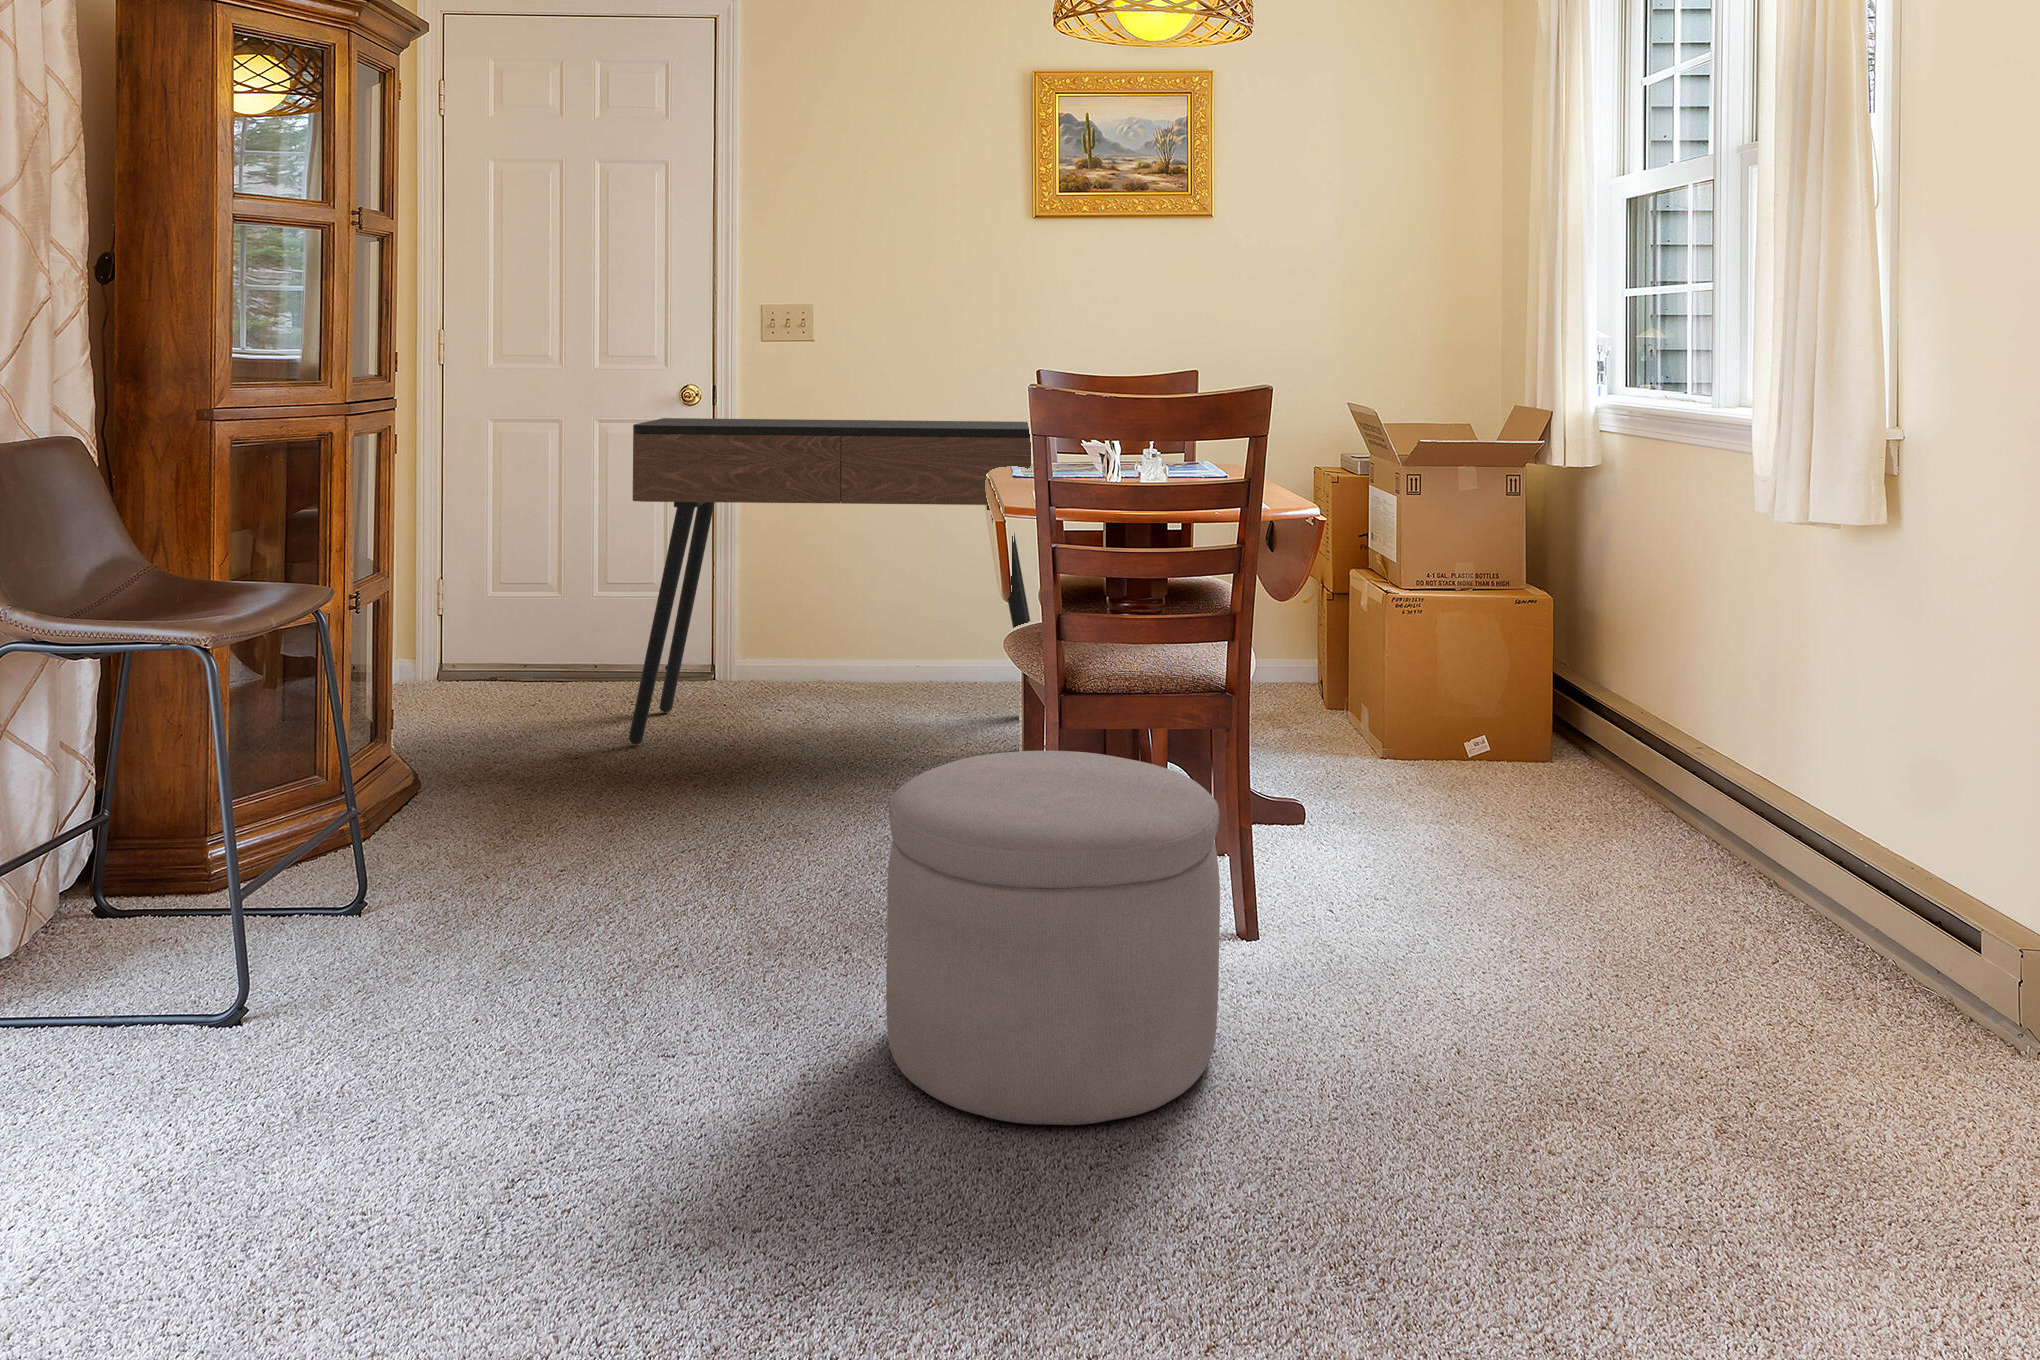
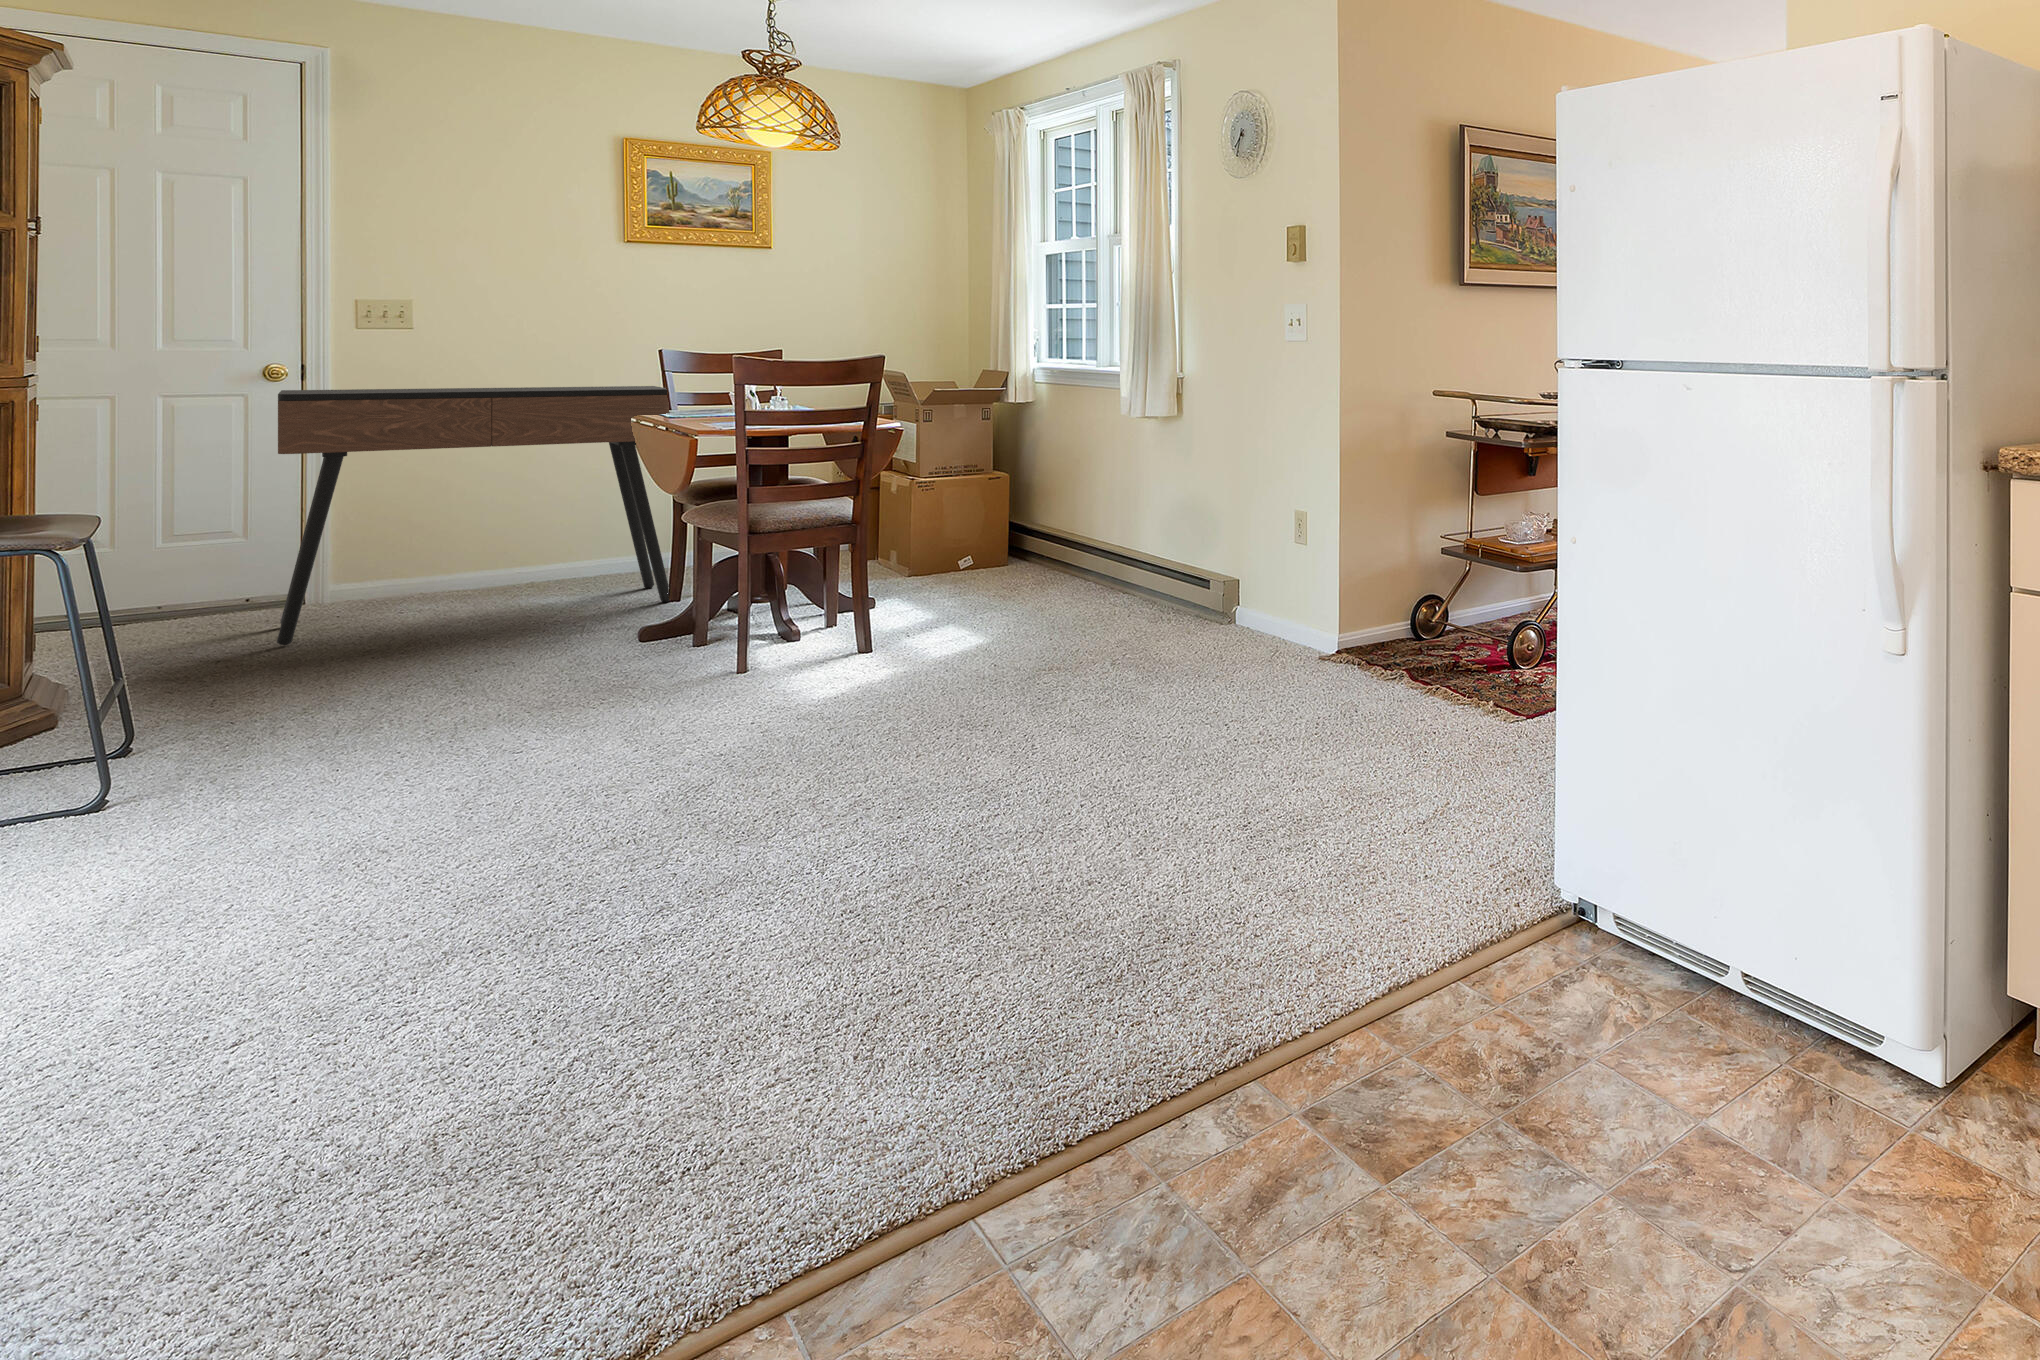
ottoman: present [886,751,1220,1125] -> none [675,553,874,726]

